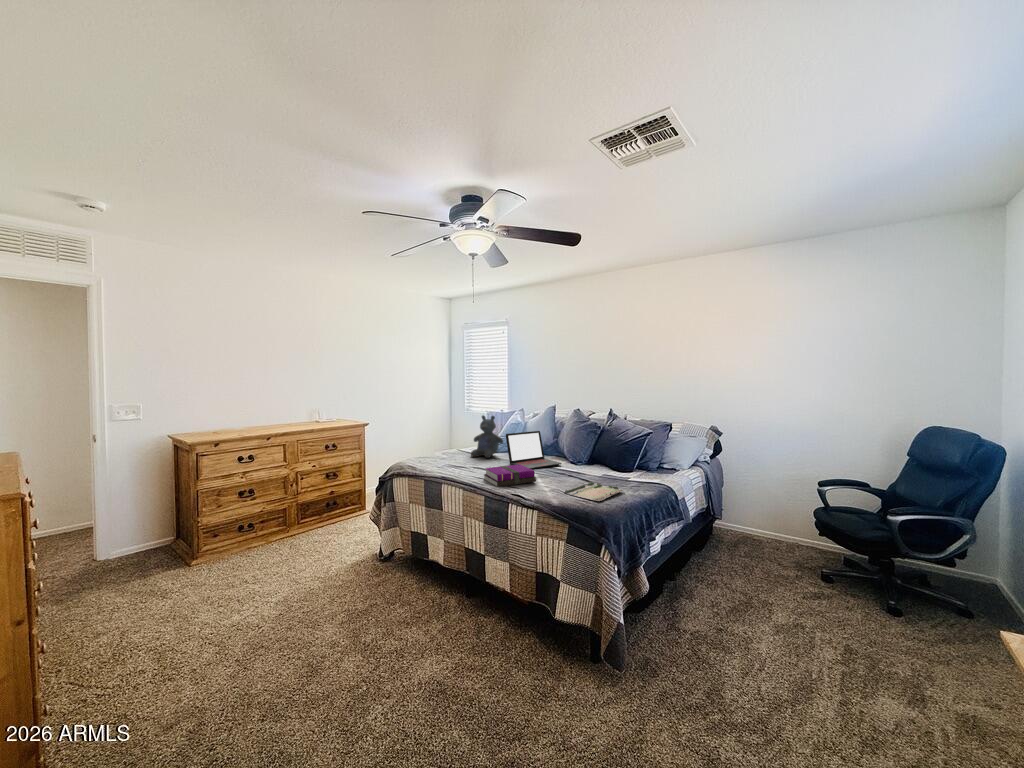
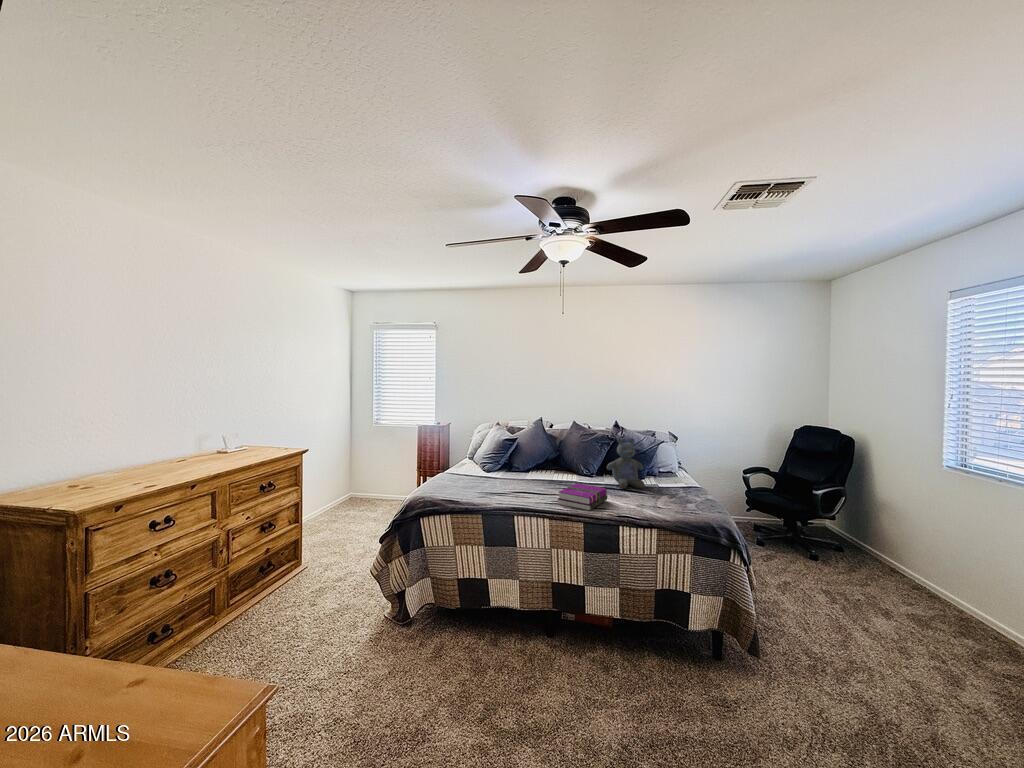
stuffed bear: present [471,415,503,458] -> present [607,438,645,489]
laptop: present [506,431,562,469] -> none [528,445,579,488]
tray: present [564,482,623,501] -> none [646,492,693,511]

